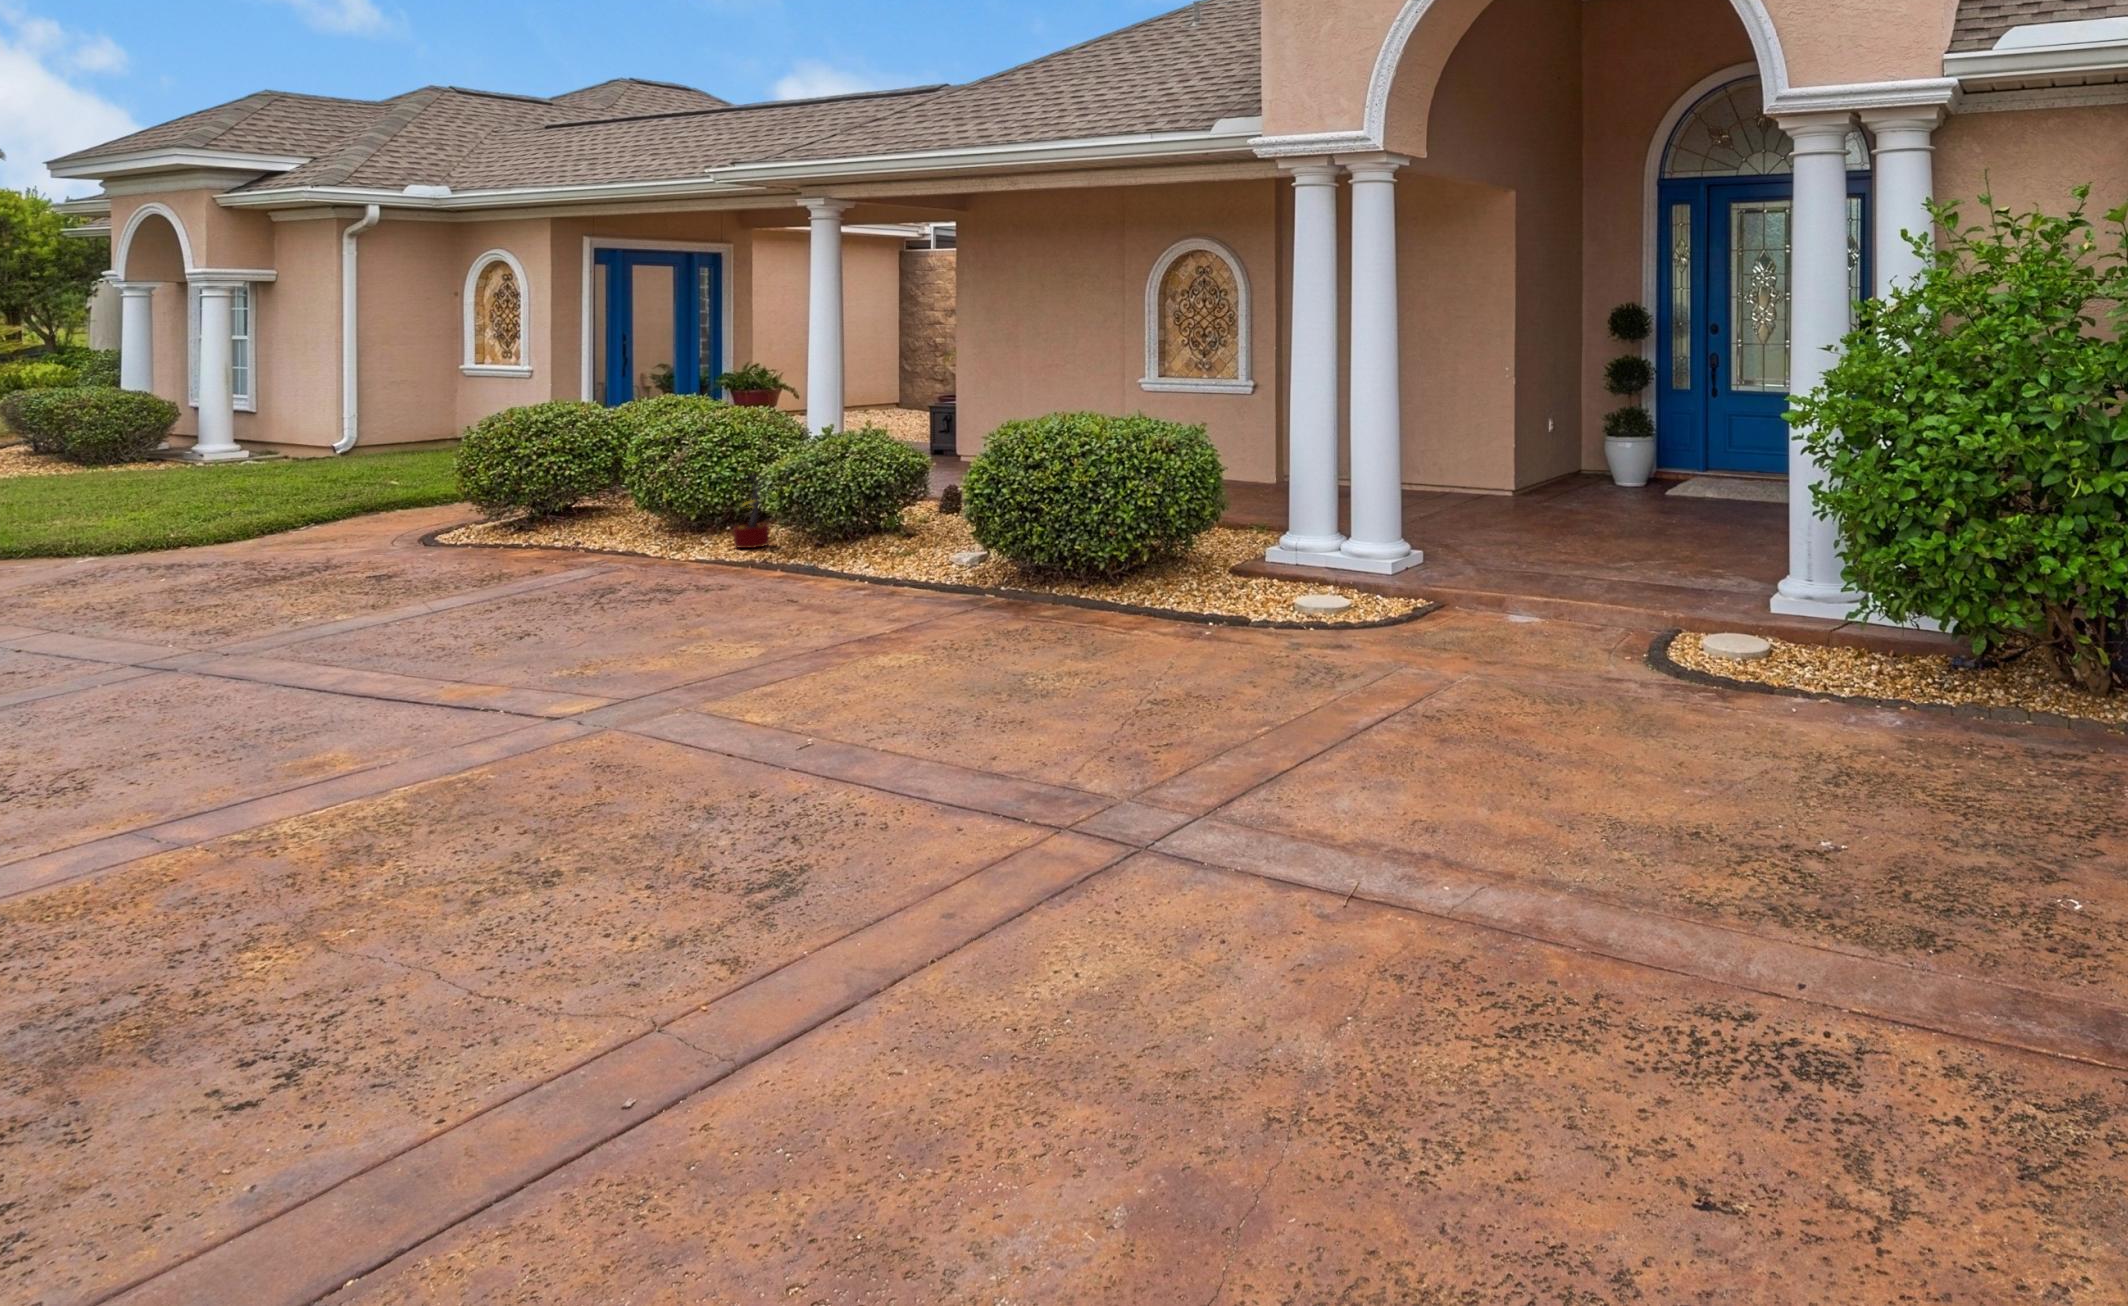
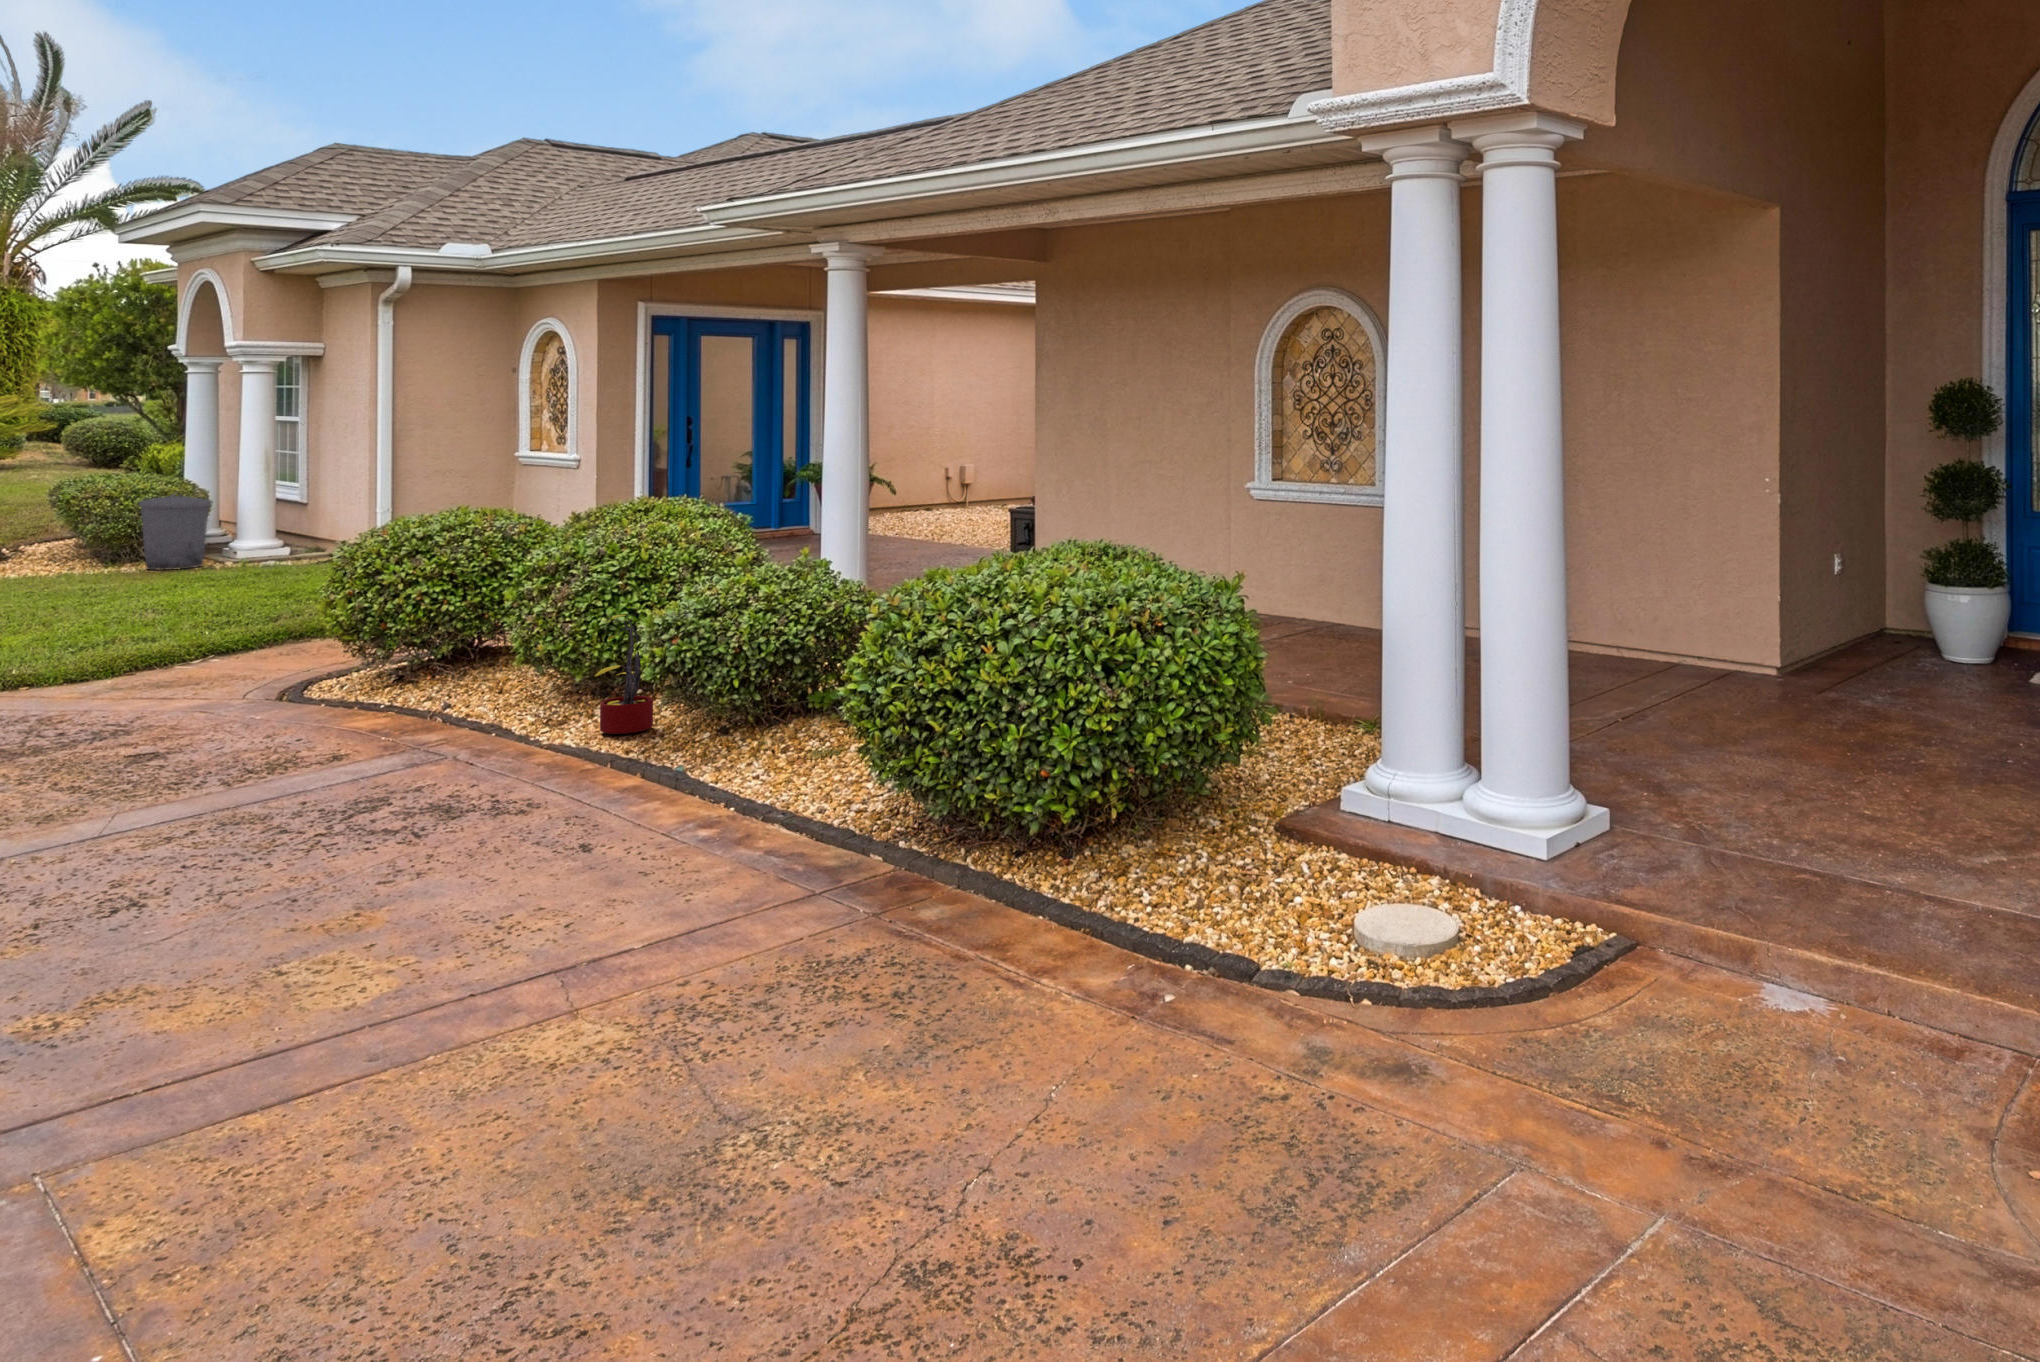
trash can: none [125,401,191,469] -> present [139,493,212,570]

